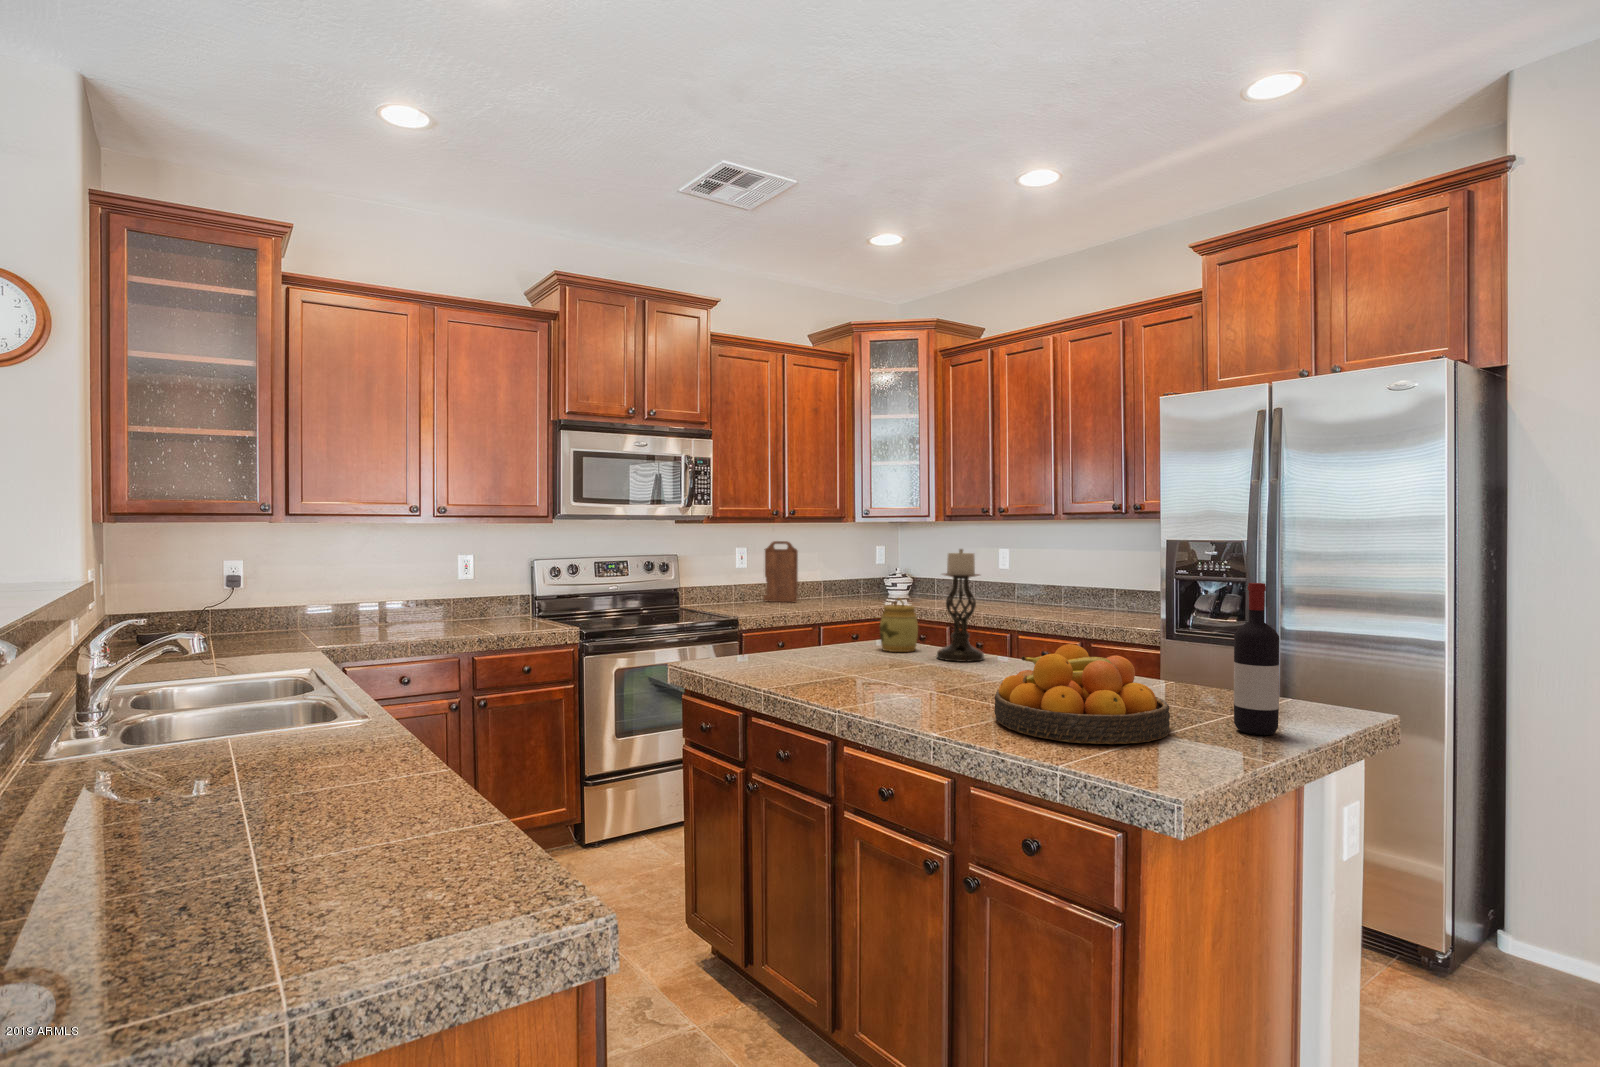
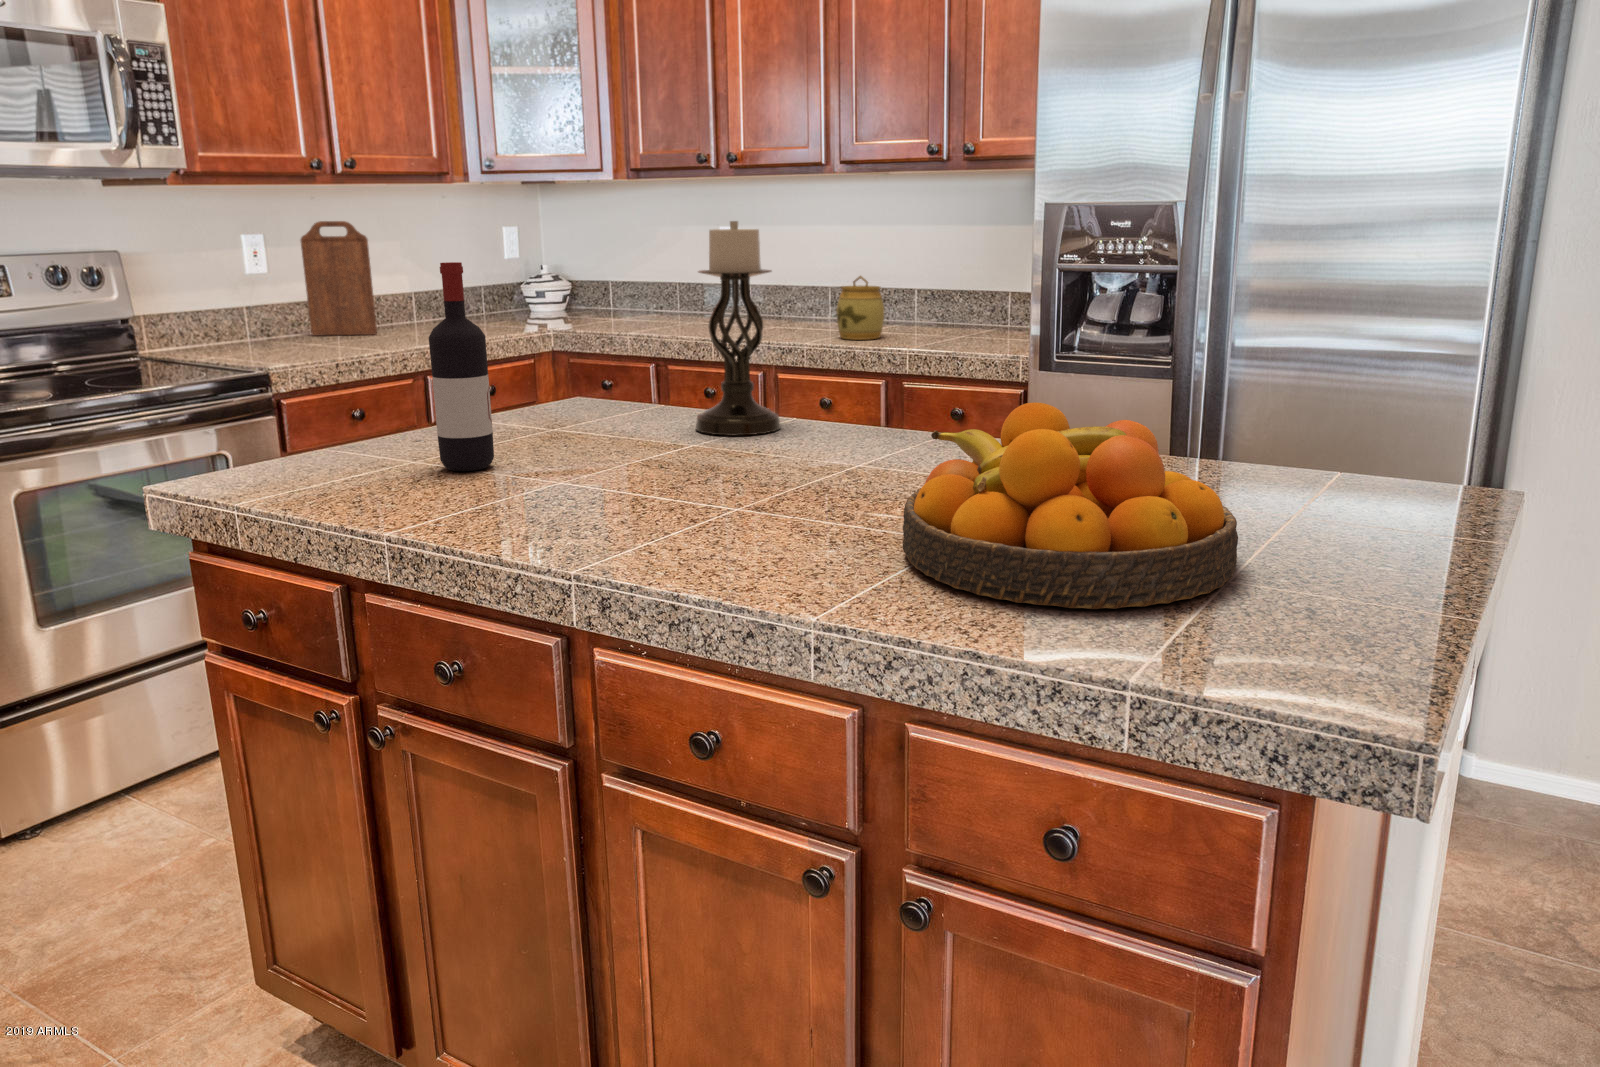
wine bottle: present [1234,583,1279,735] -> present [429,262,494,471]
jar: present [880,598,918,652] -> present [836,276,884,340]

